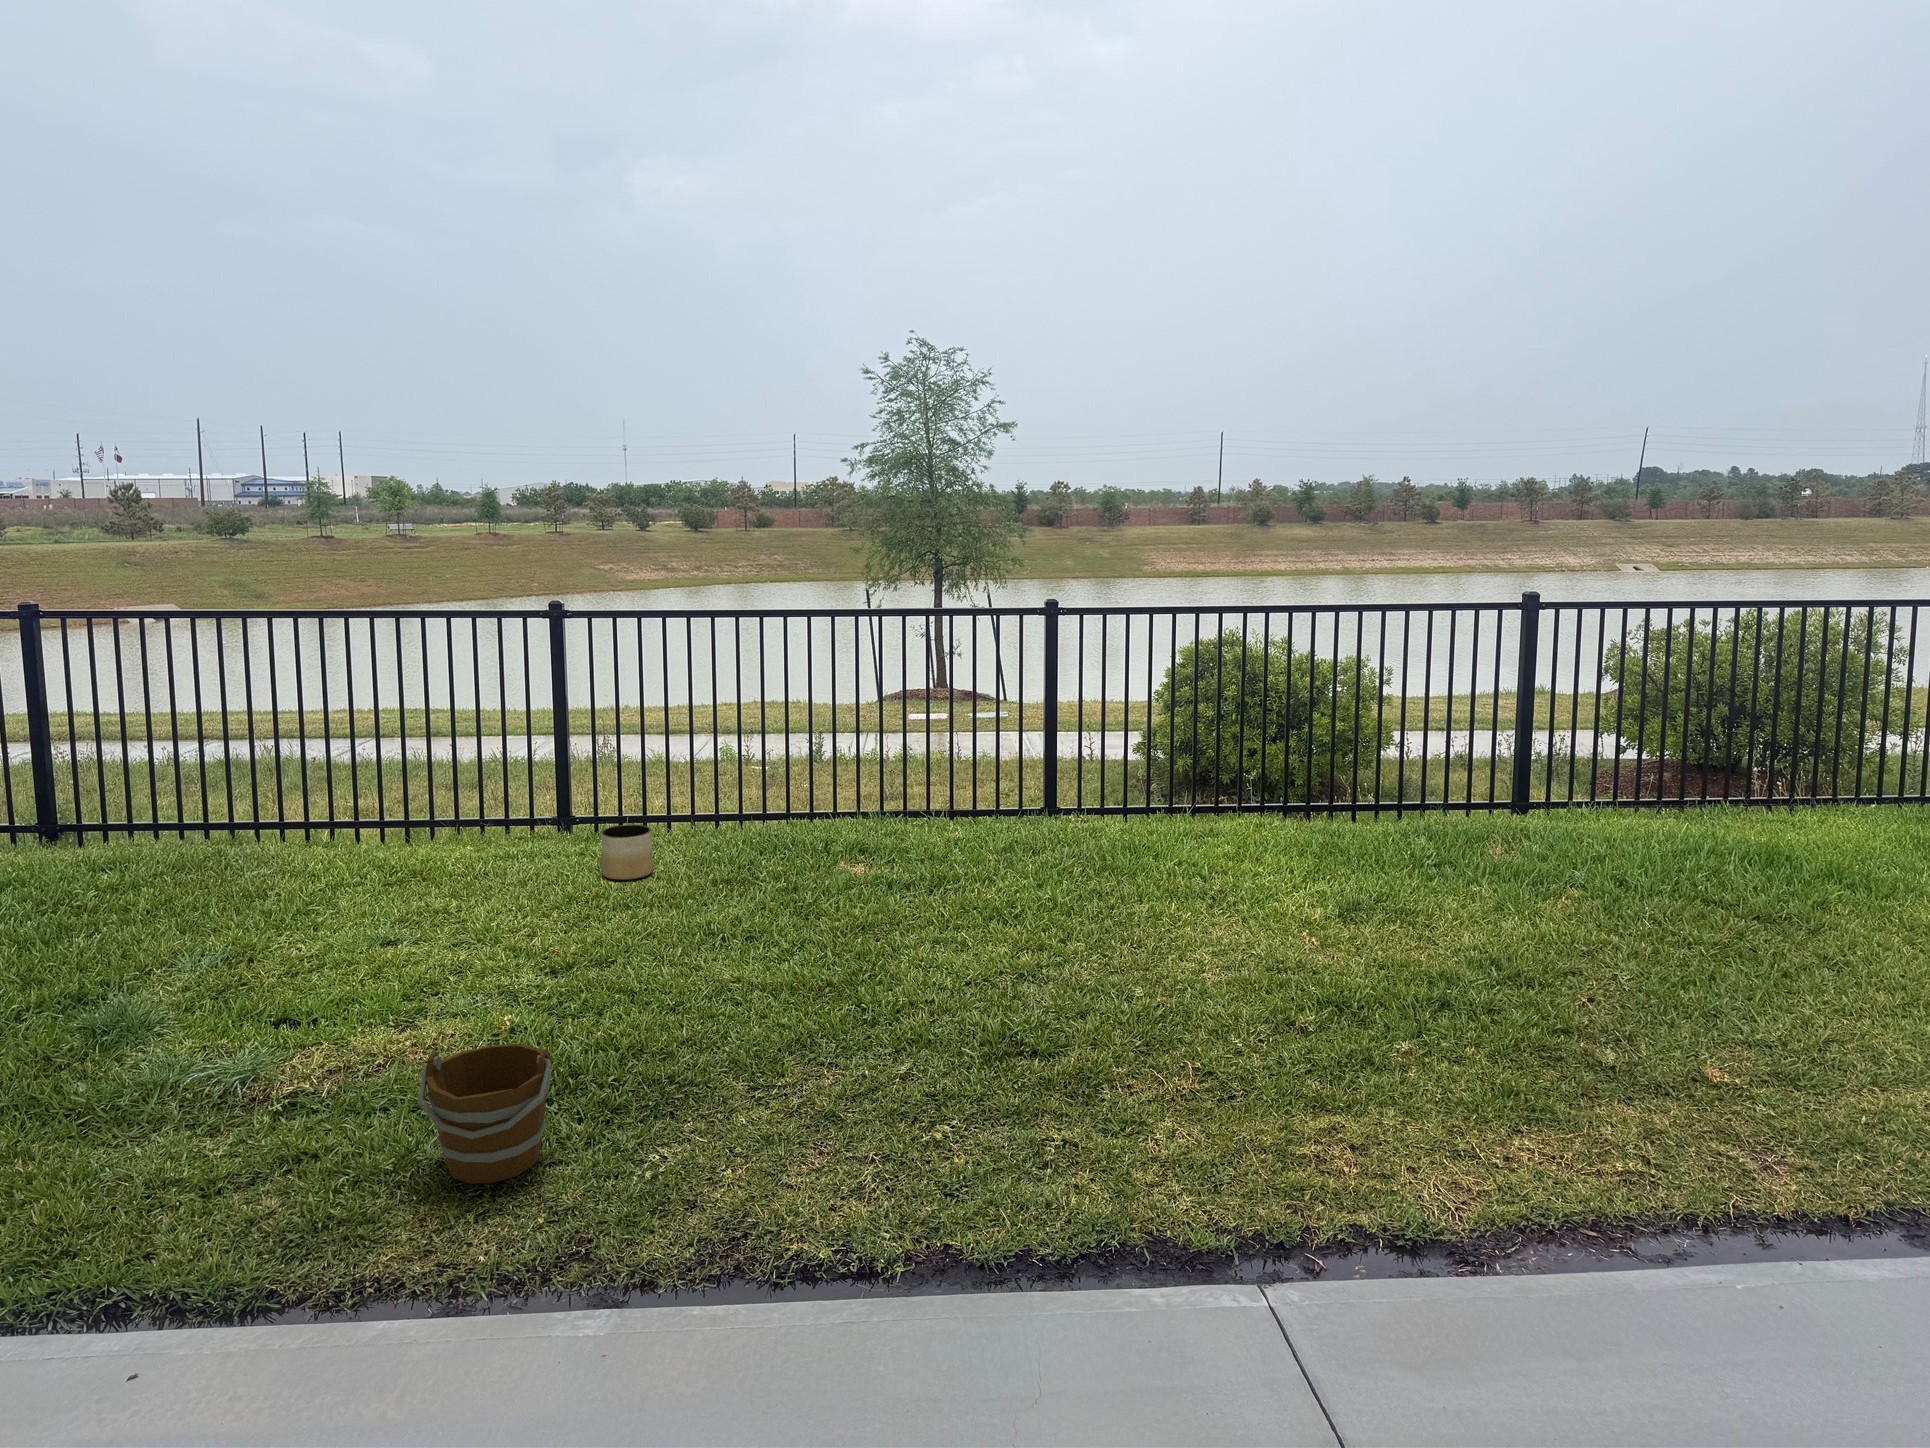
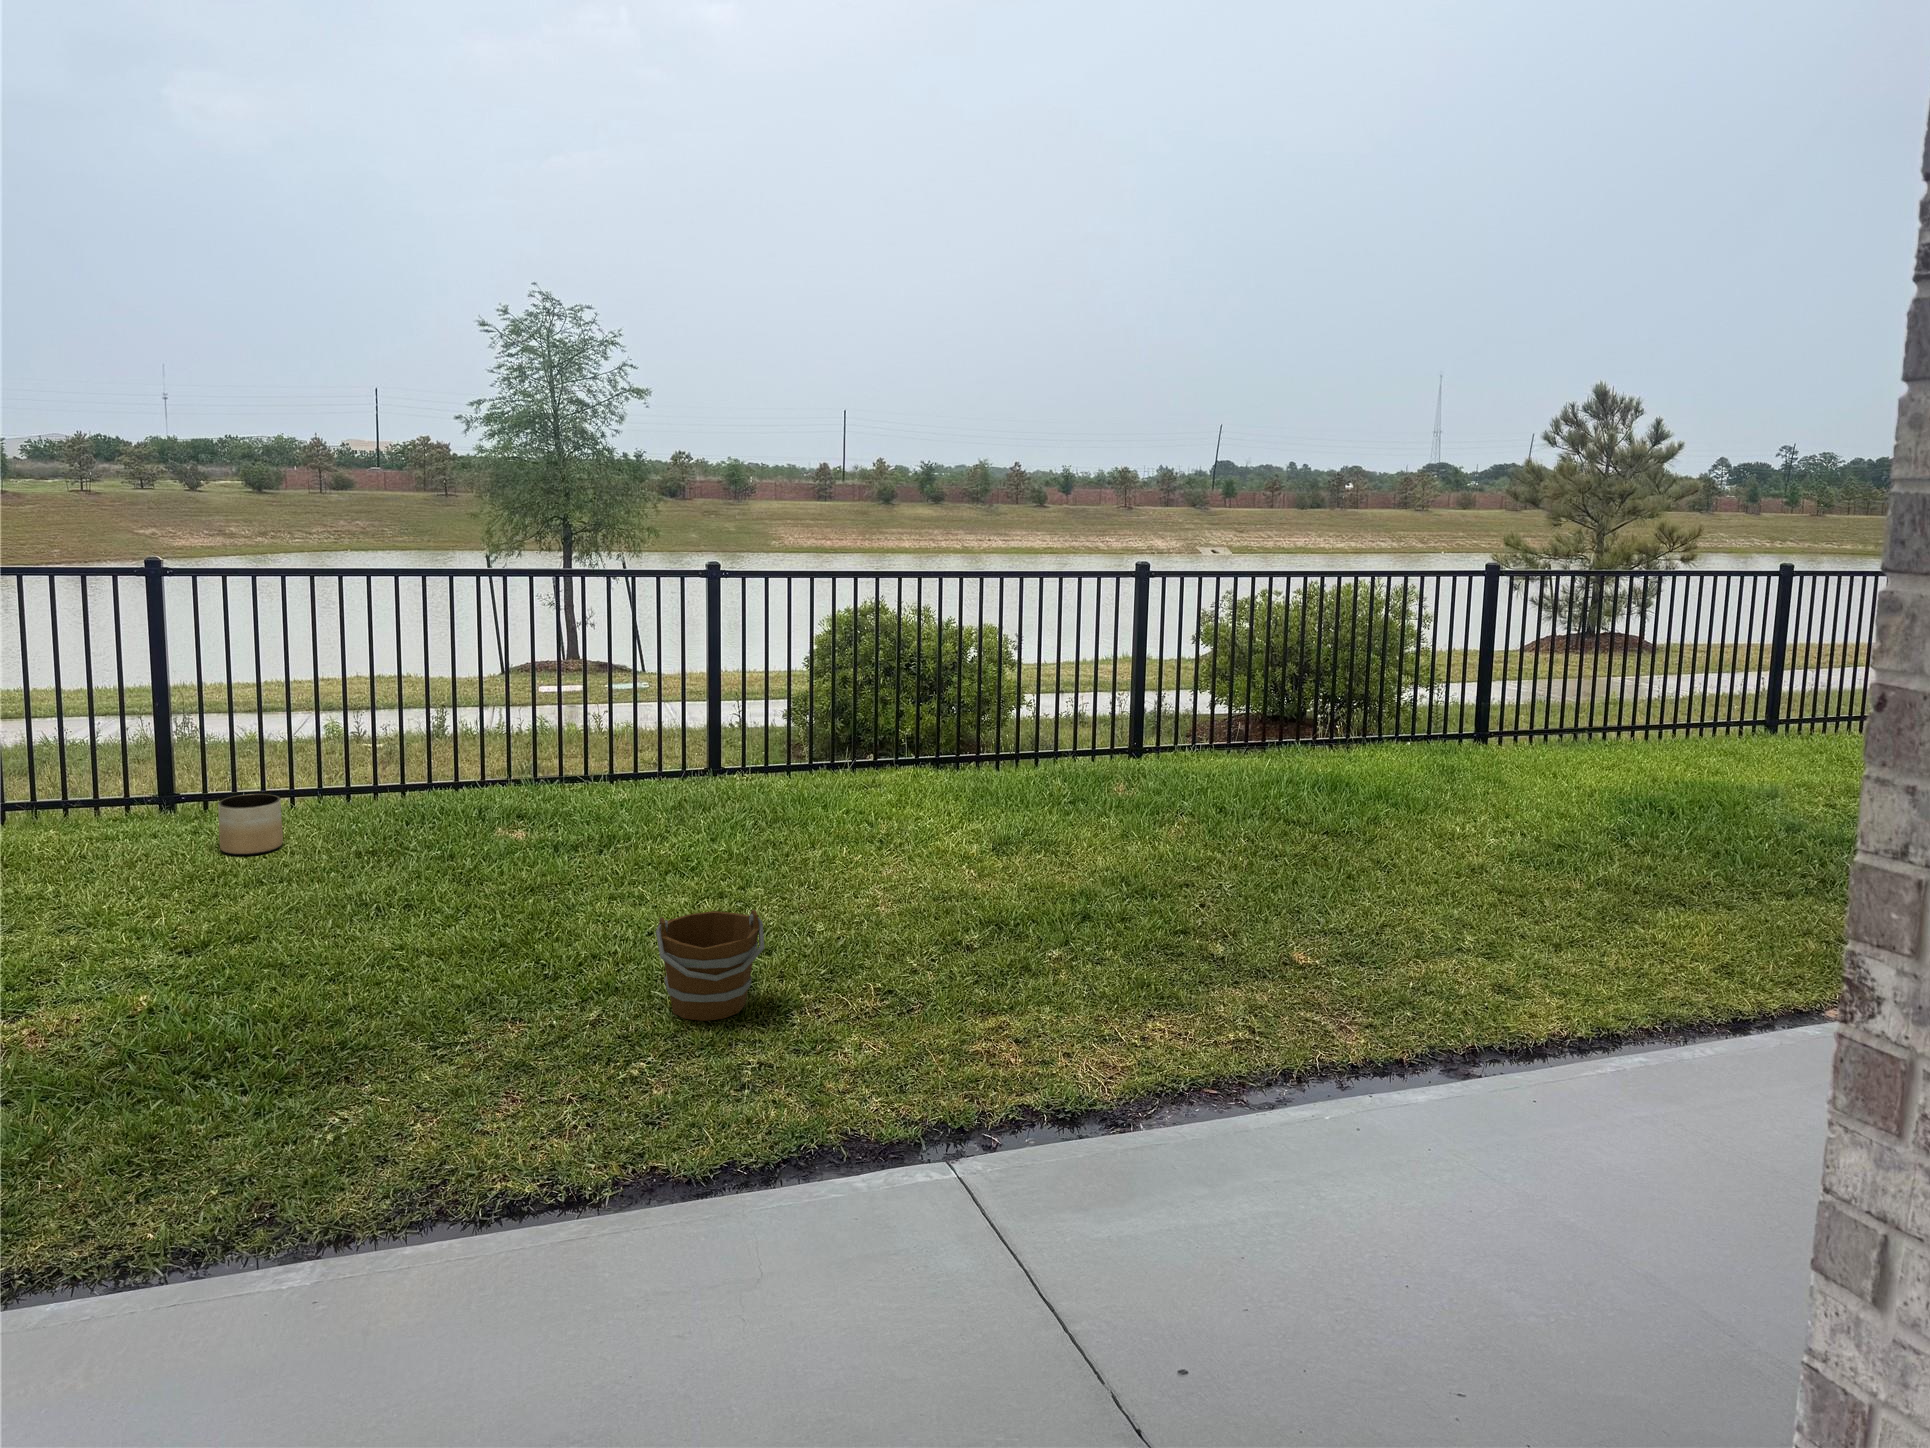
bucket: present [417,1043,552,1184] -> present [656,910,764,1021]

